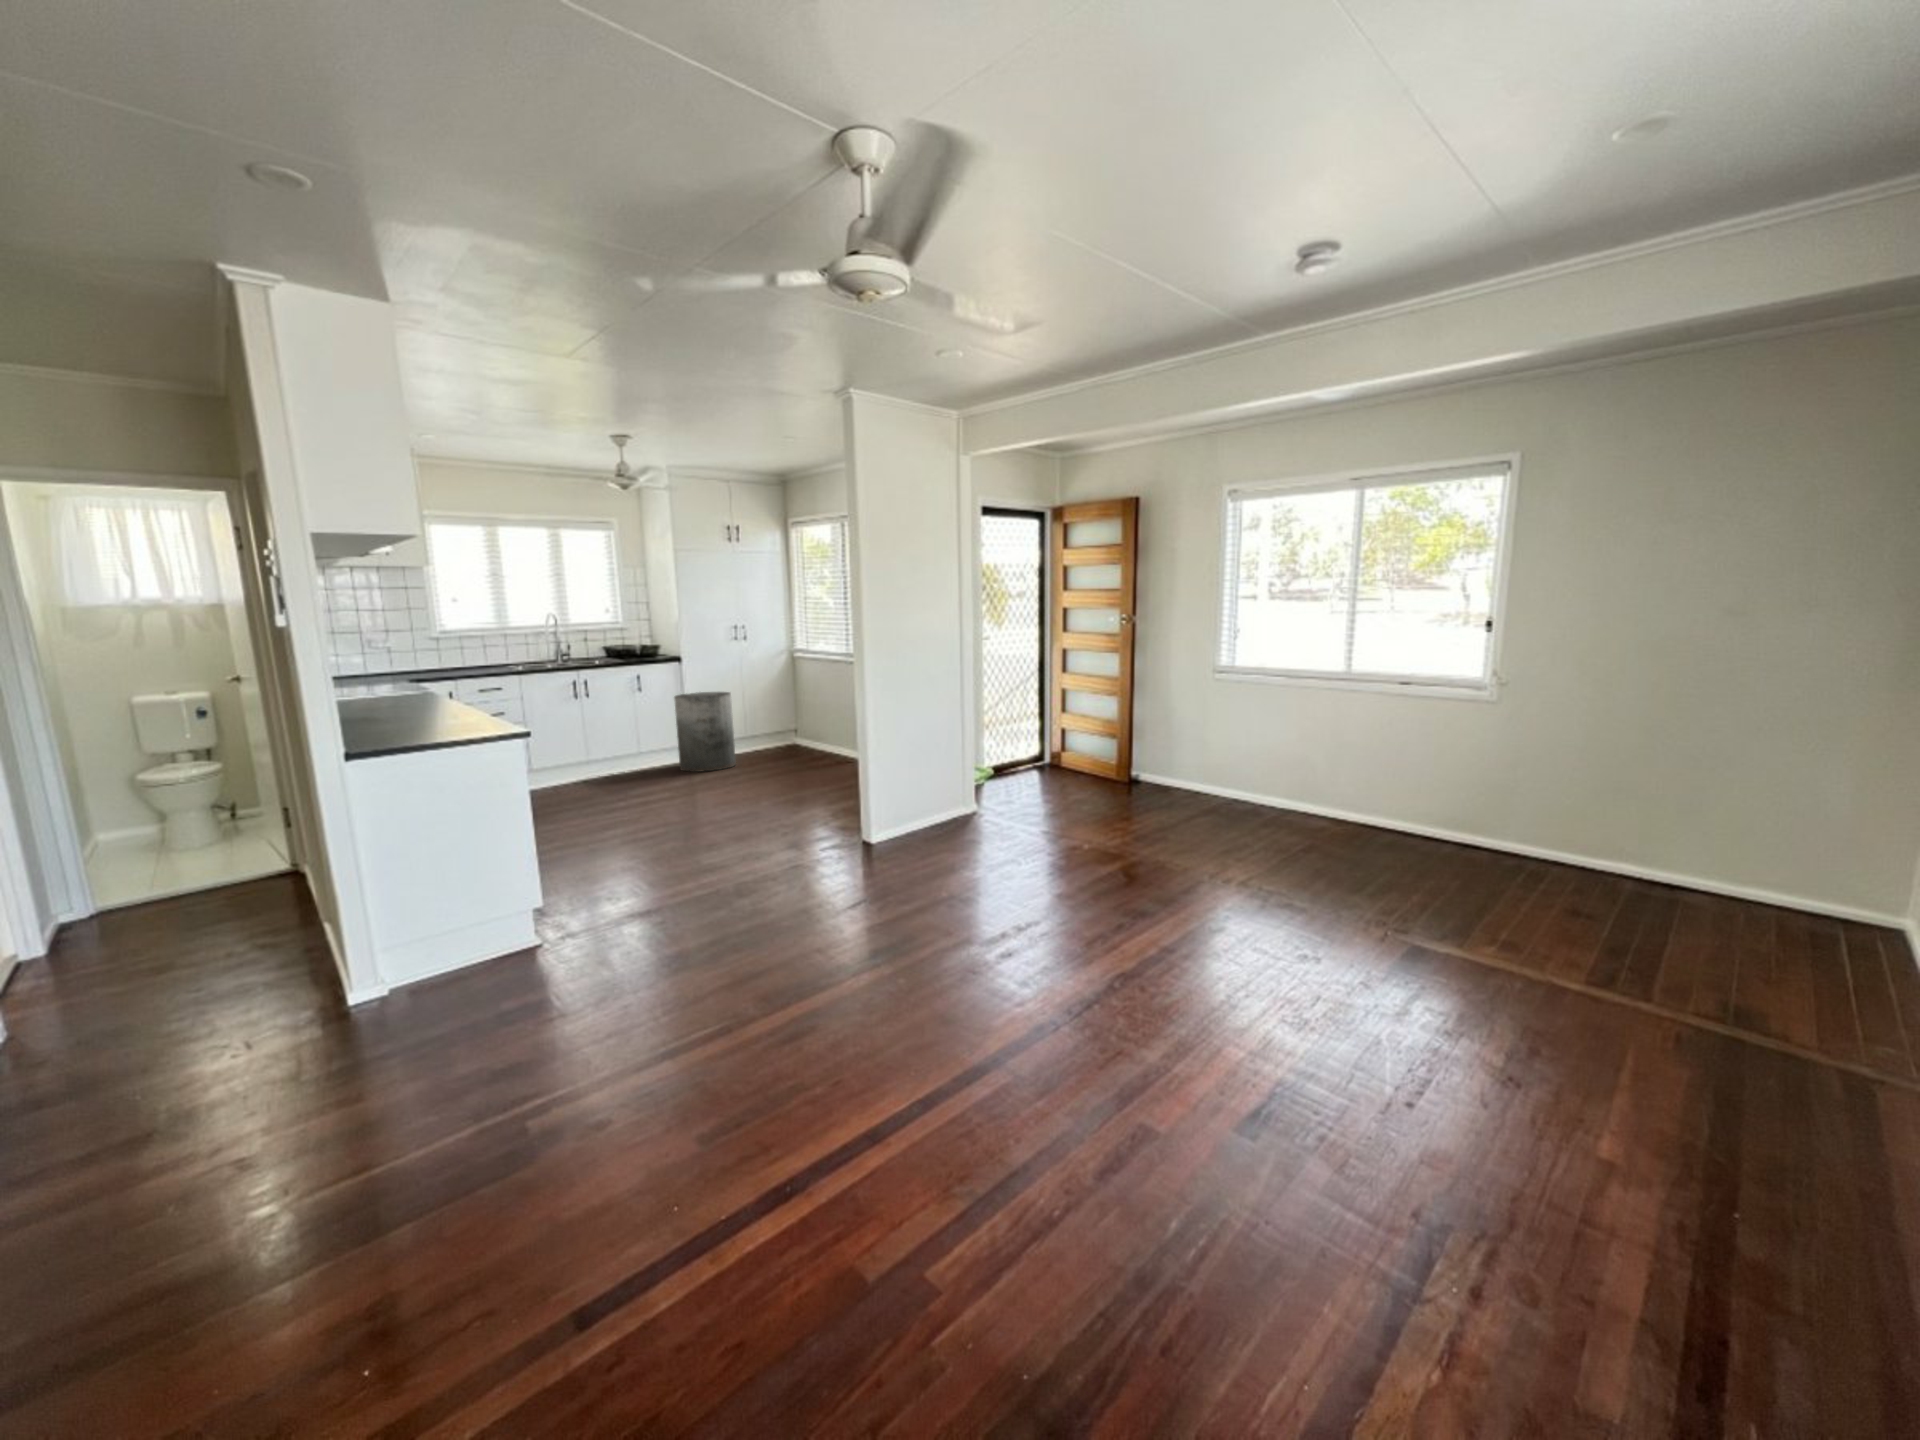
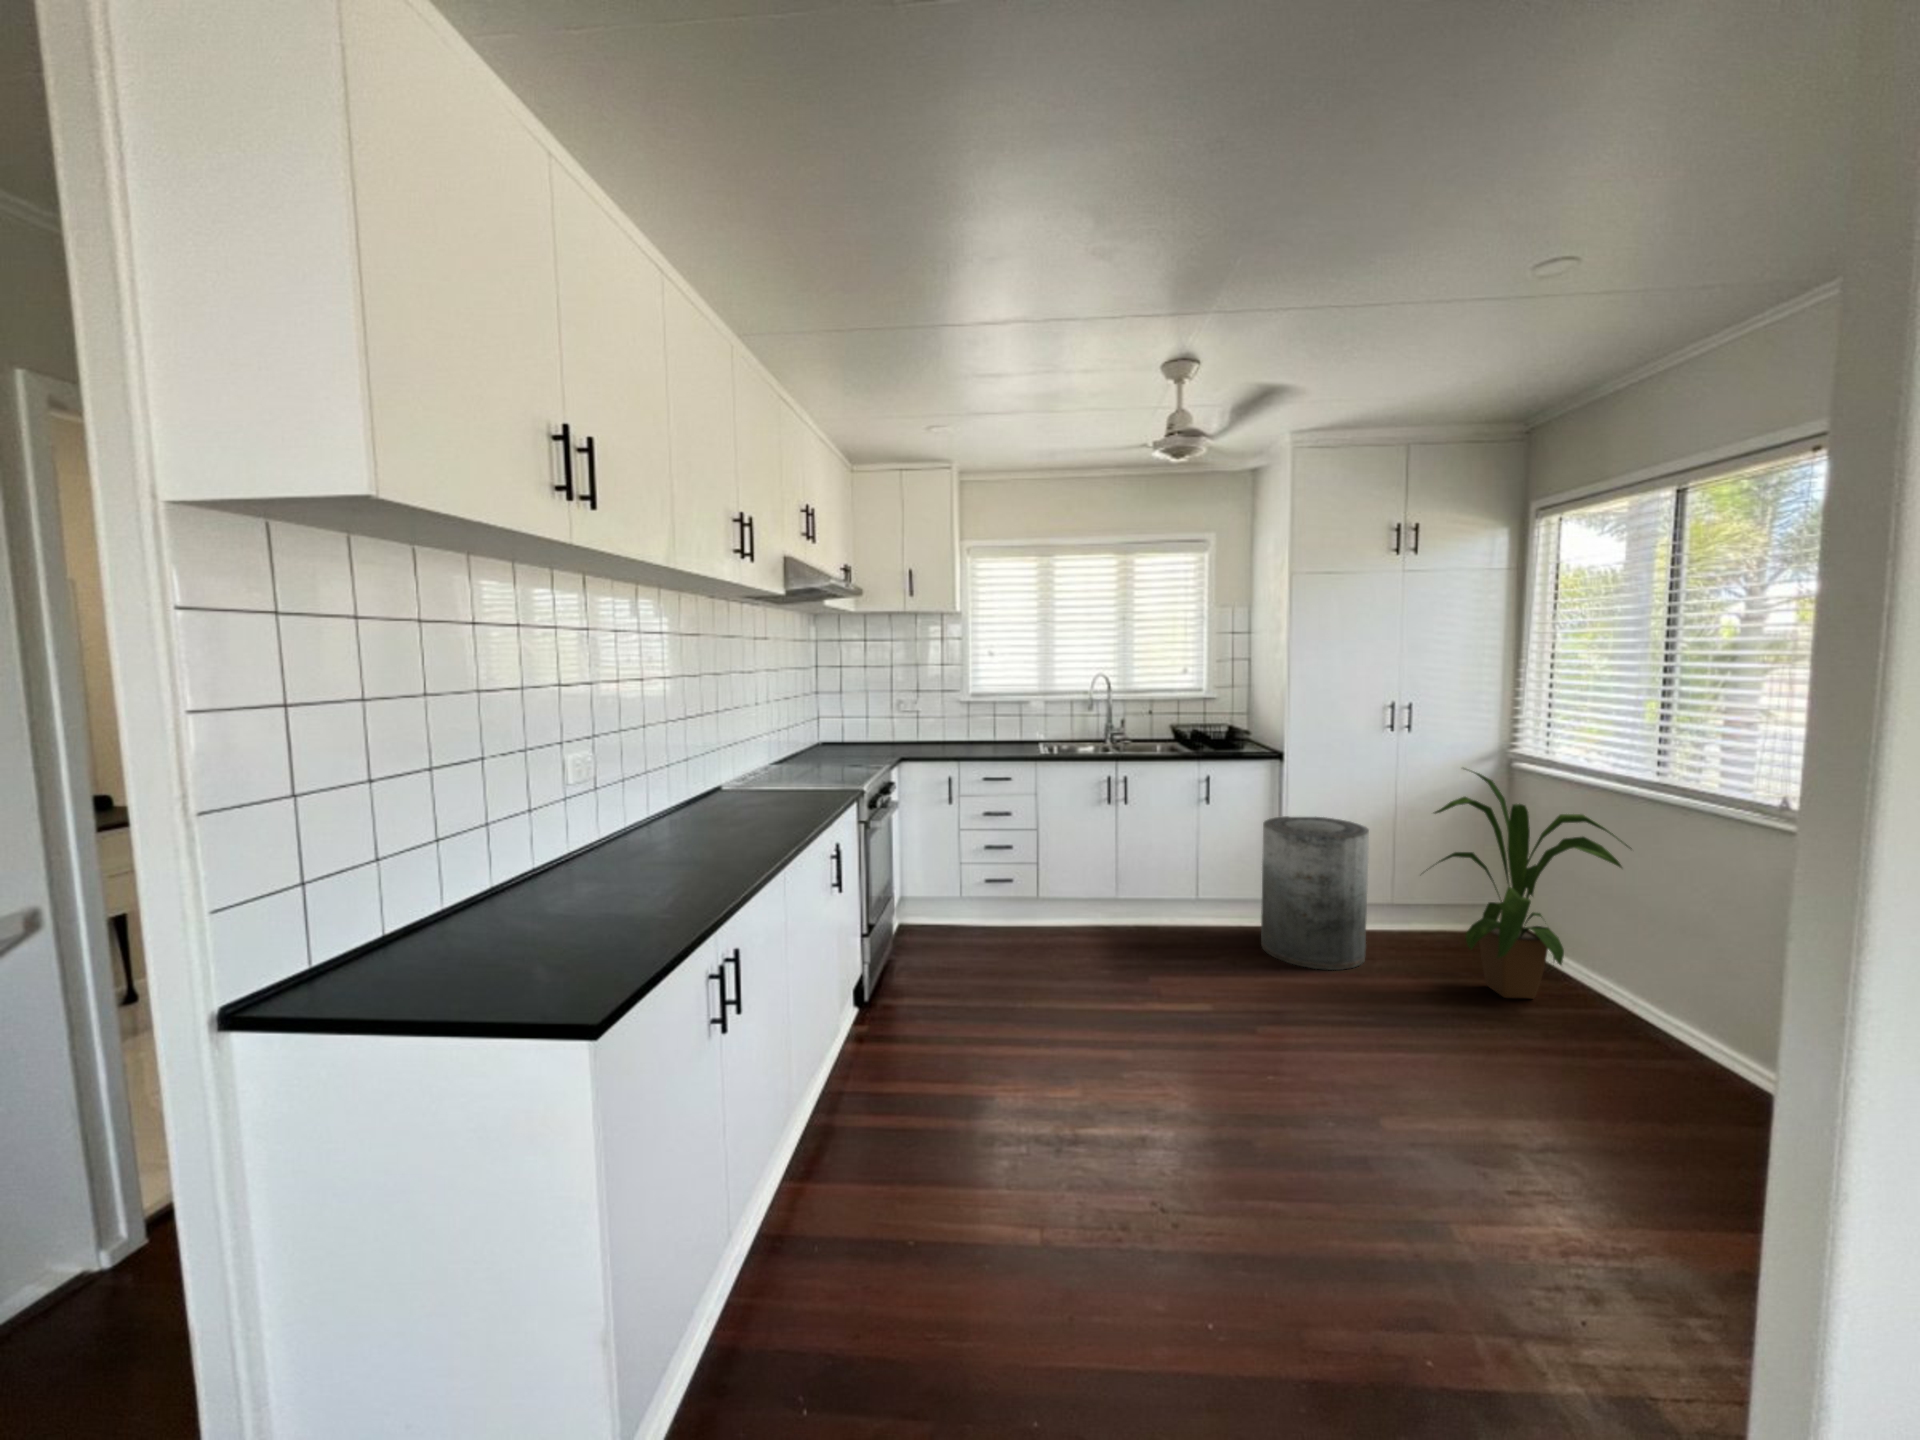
house plant: none [757,654,841,763] -> present [1435,771,1628,998]

